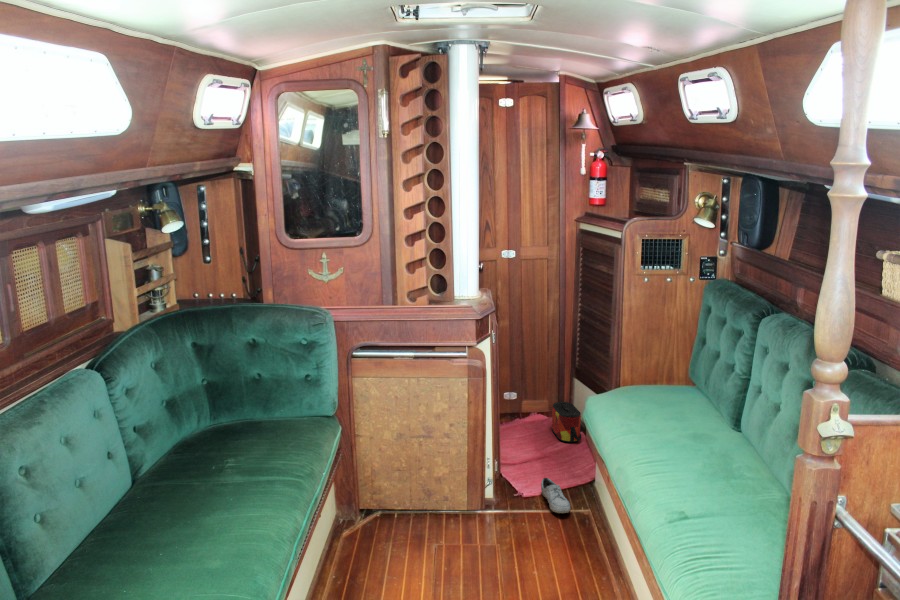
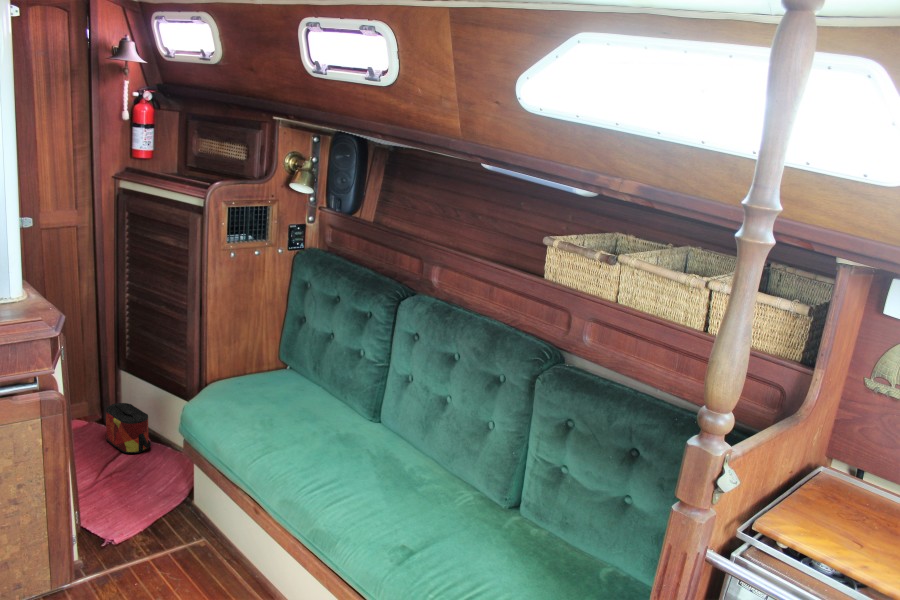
shoe: present [541,478,570,513] -> none [135,512,186,555]

